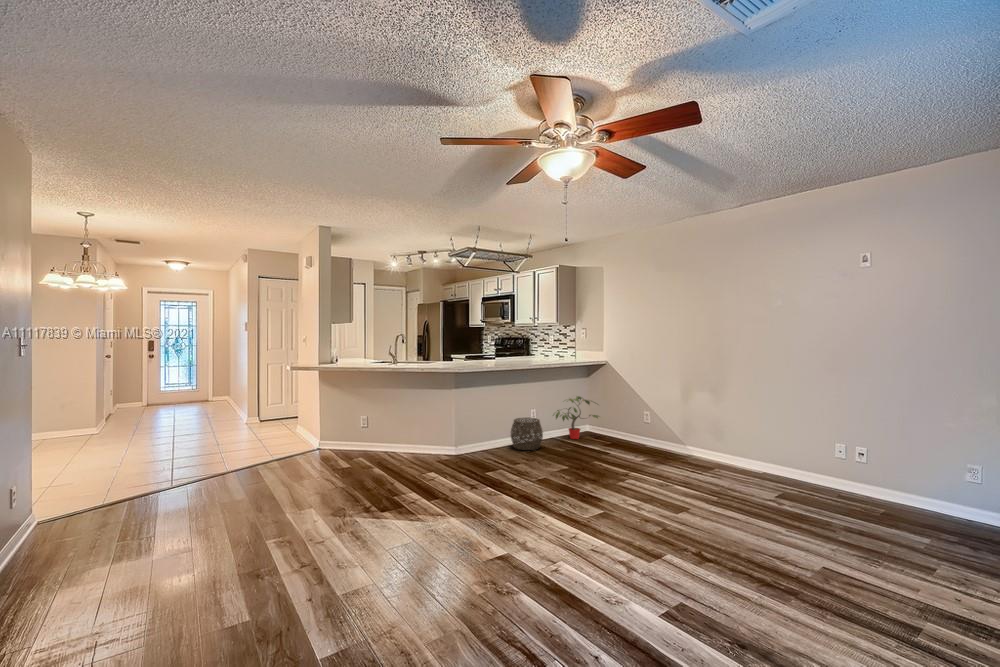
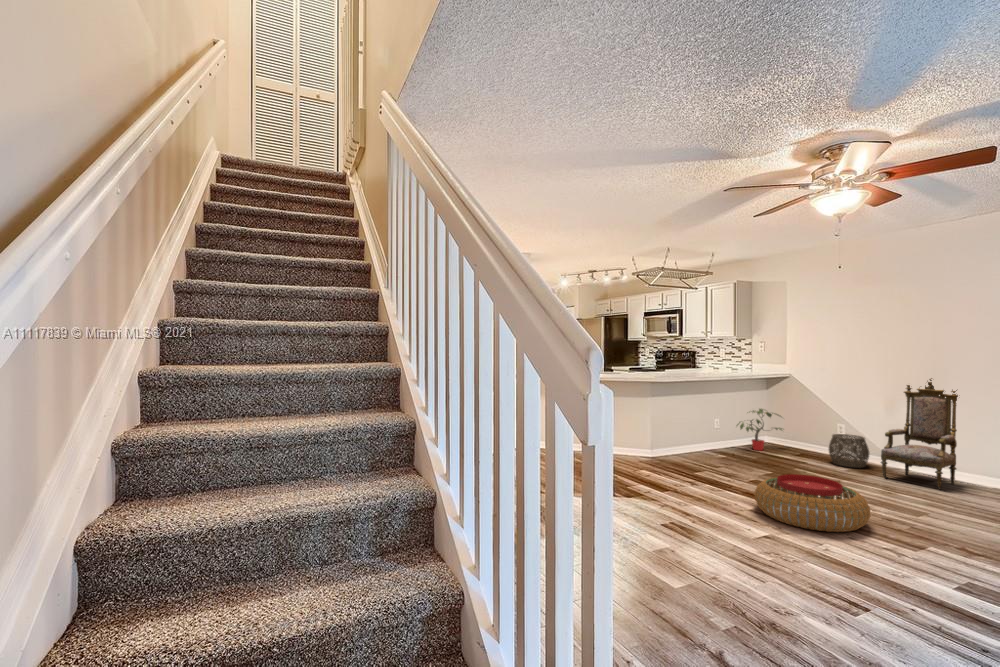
armchair: none [670,363,740,477] -> present [881,378,958,490]
woven basket: present [511,418,543,450] -> present [829,434,869,468]
pouf: none [514,475,623,543] -> present [755,474,870,532]

